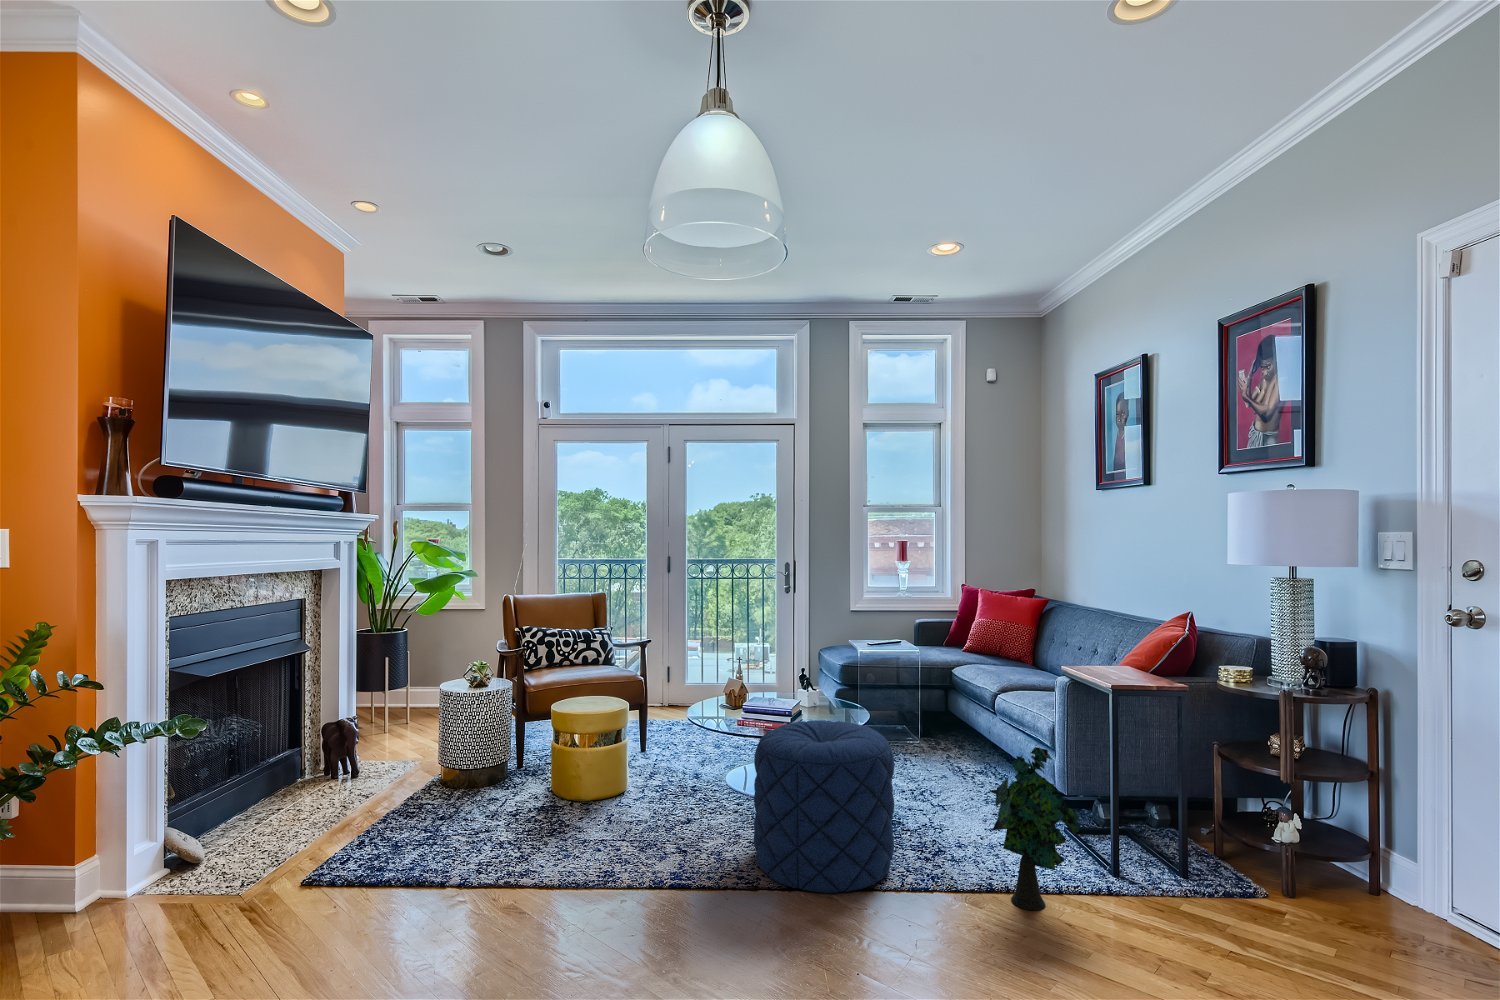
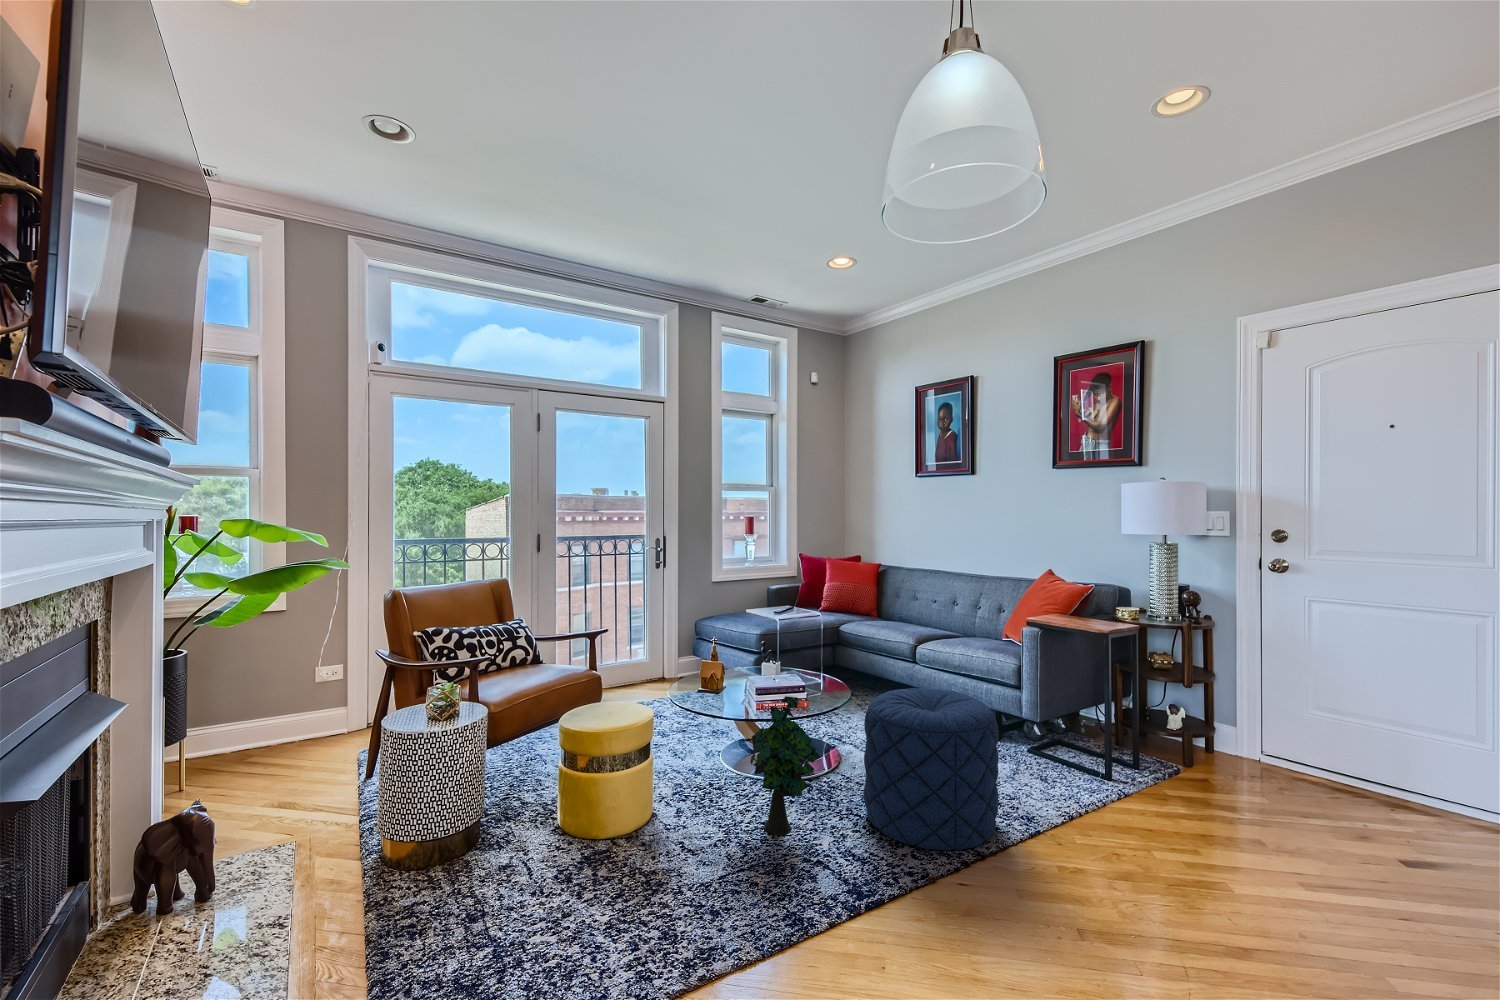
decorative plant: present [989,747,1082,910] -> present [742,696,821,835]

